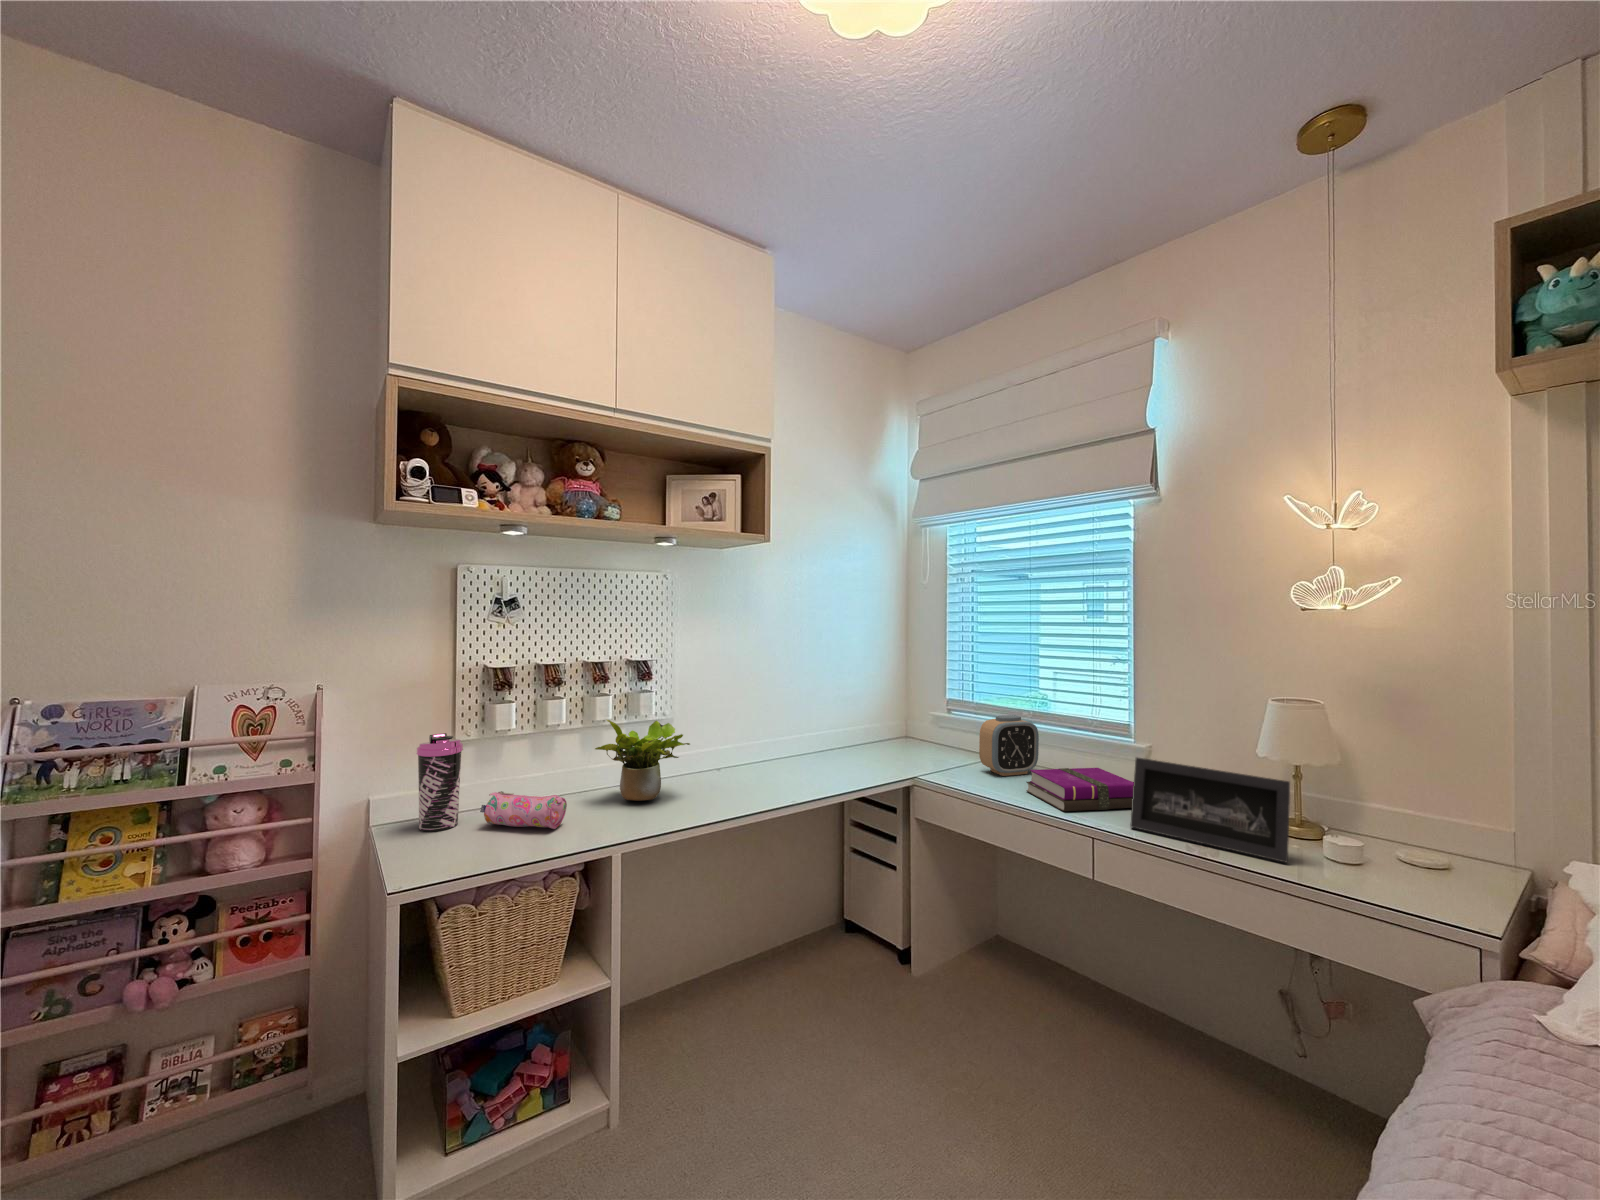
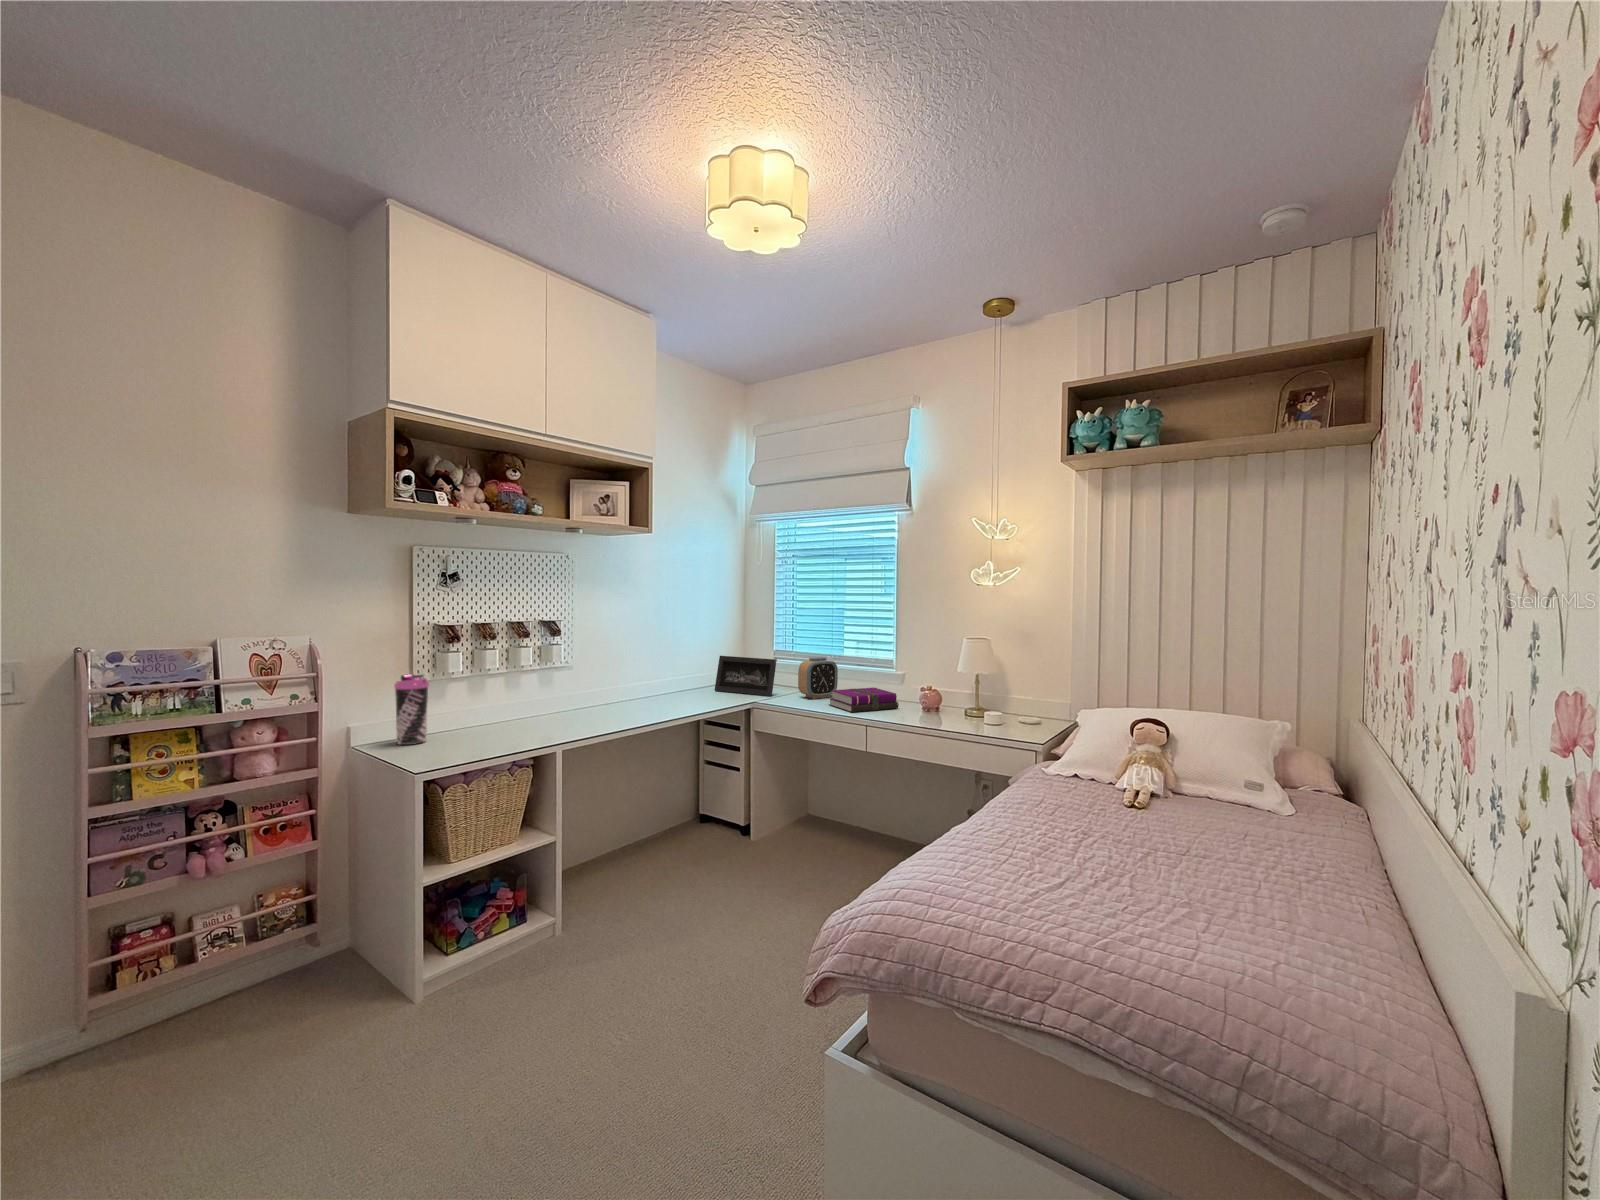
potted plant: present [595,720,690,801] -> none [523,664,595,722]
picture frame: present [1130,758,1290,862] -> present [715,656,777,696]
pencil case: present [480,791,567,829] -> none [448,714,513,738]

